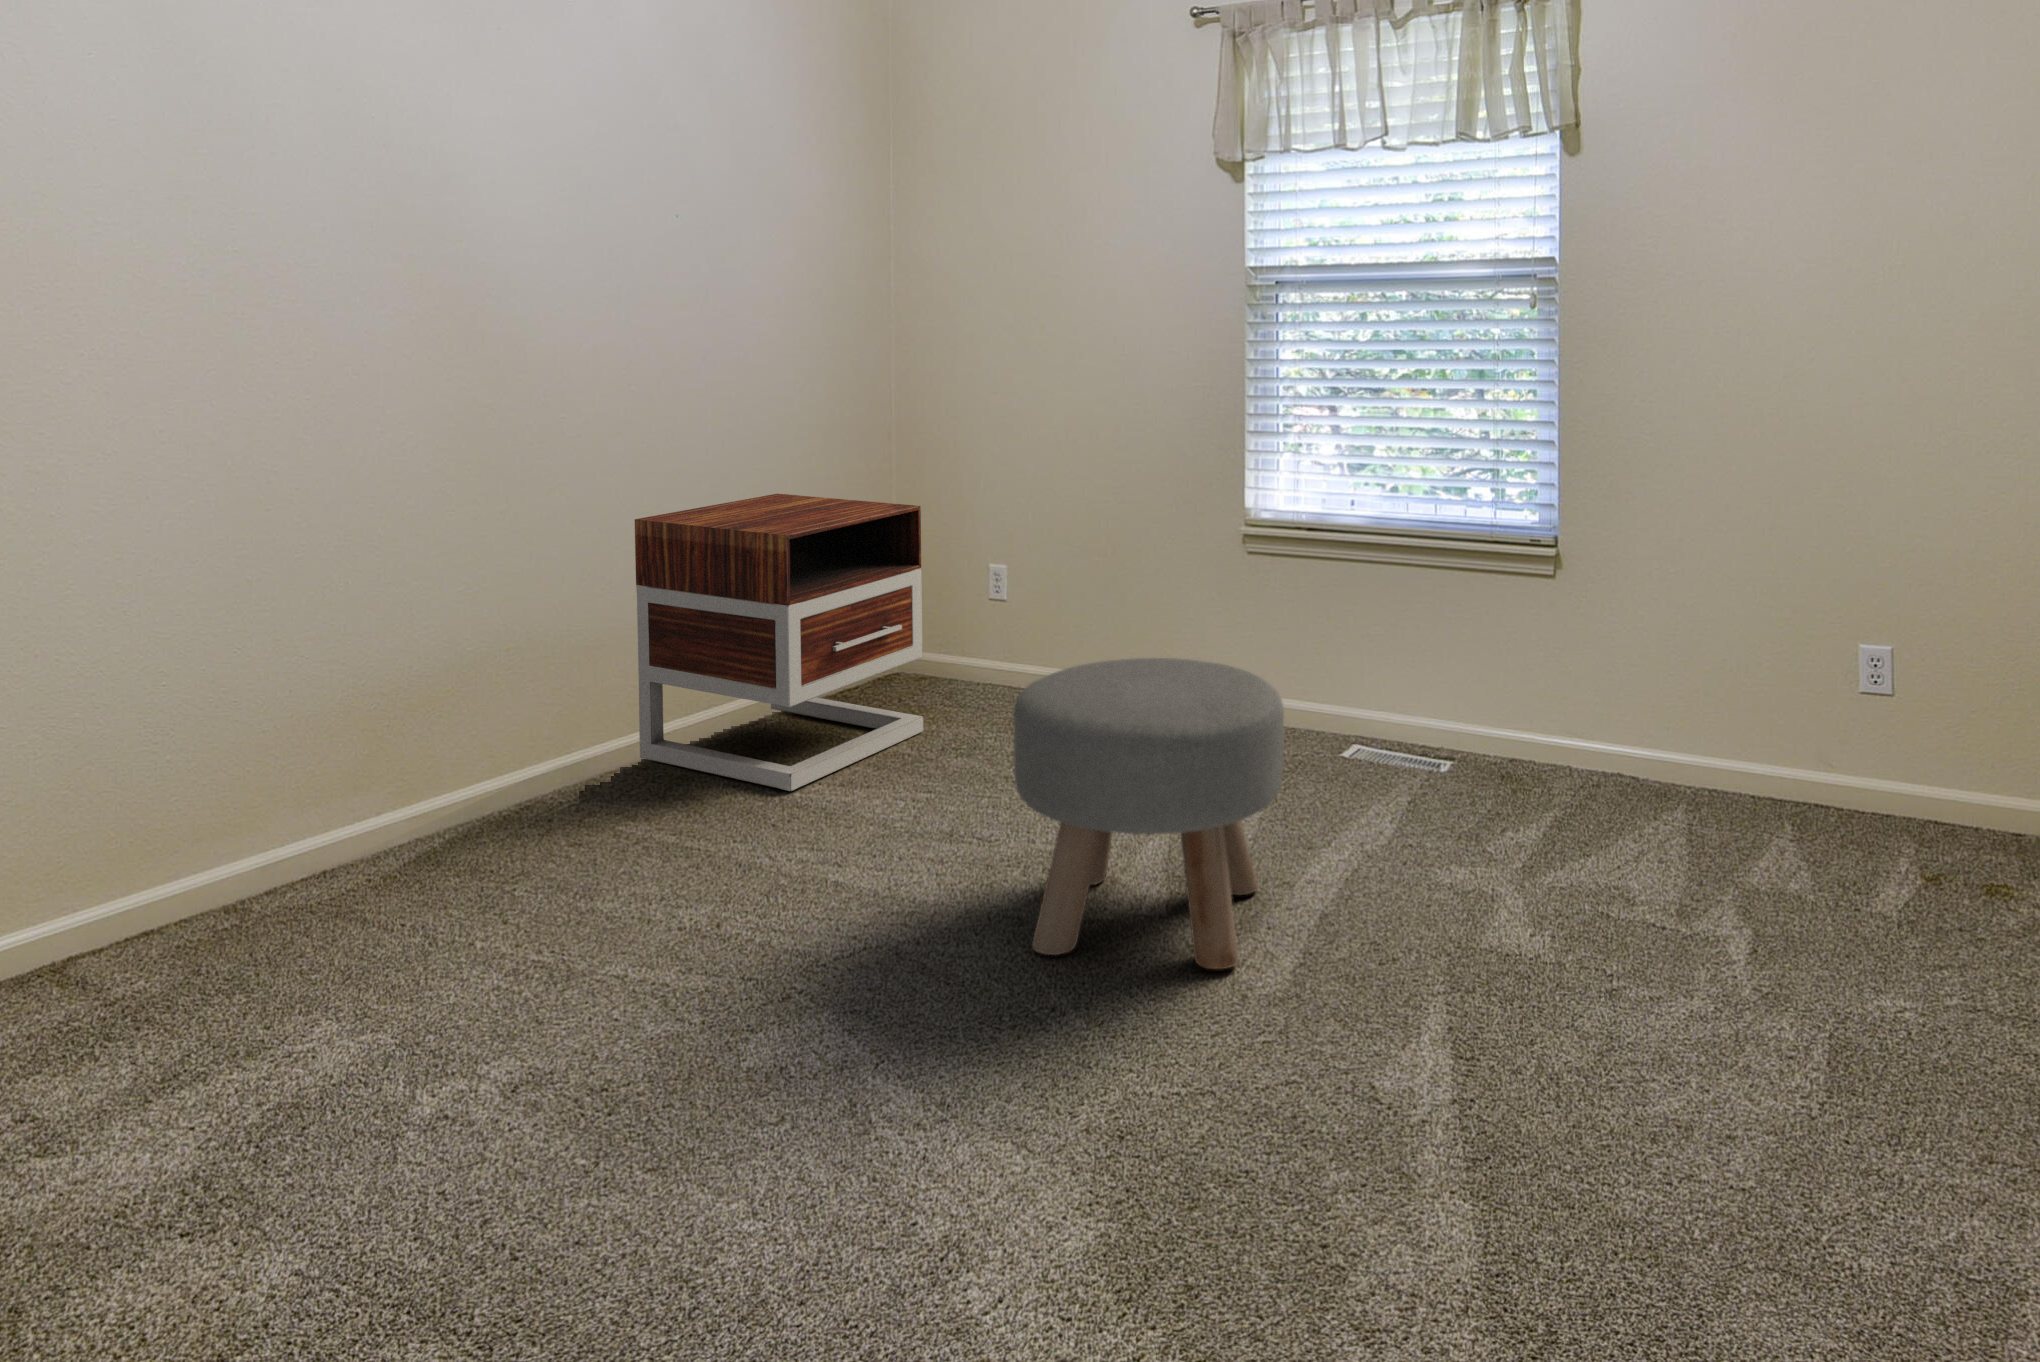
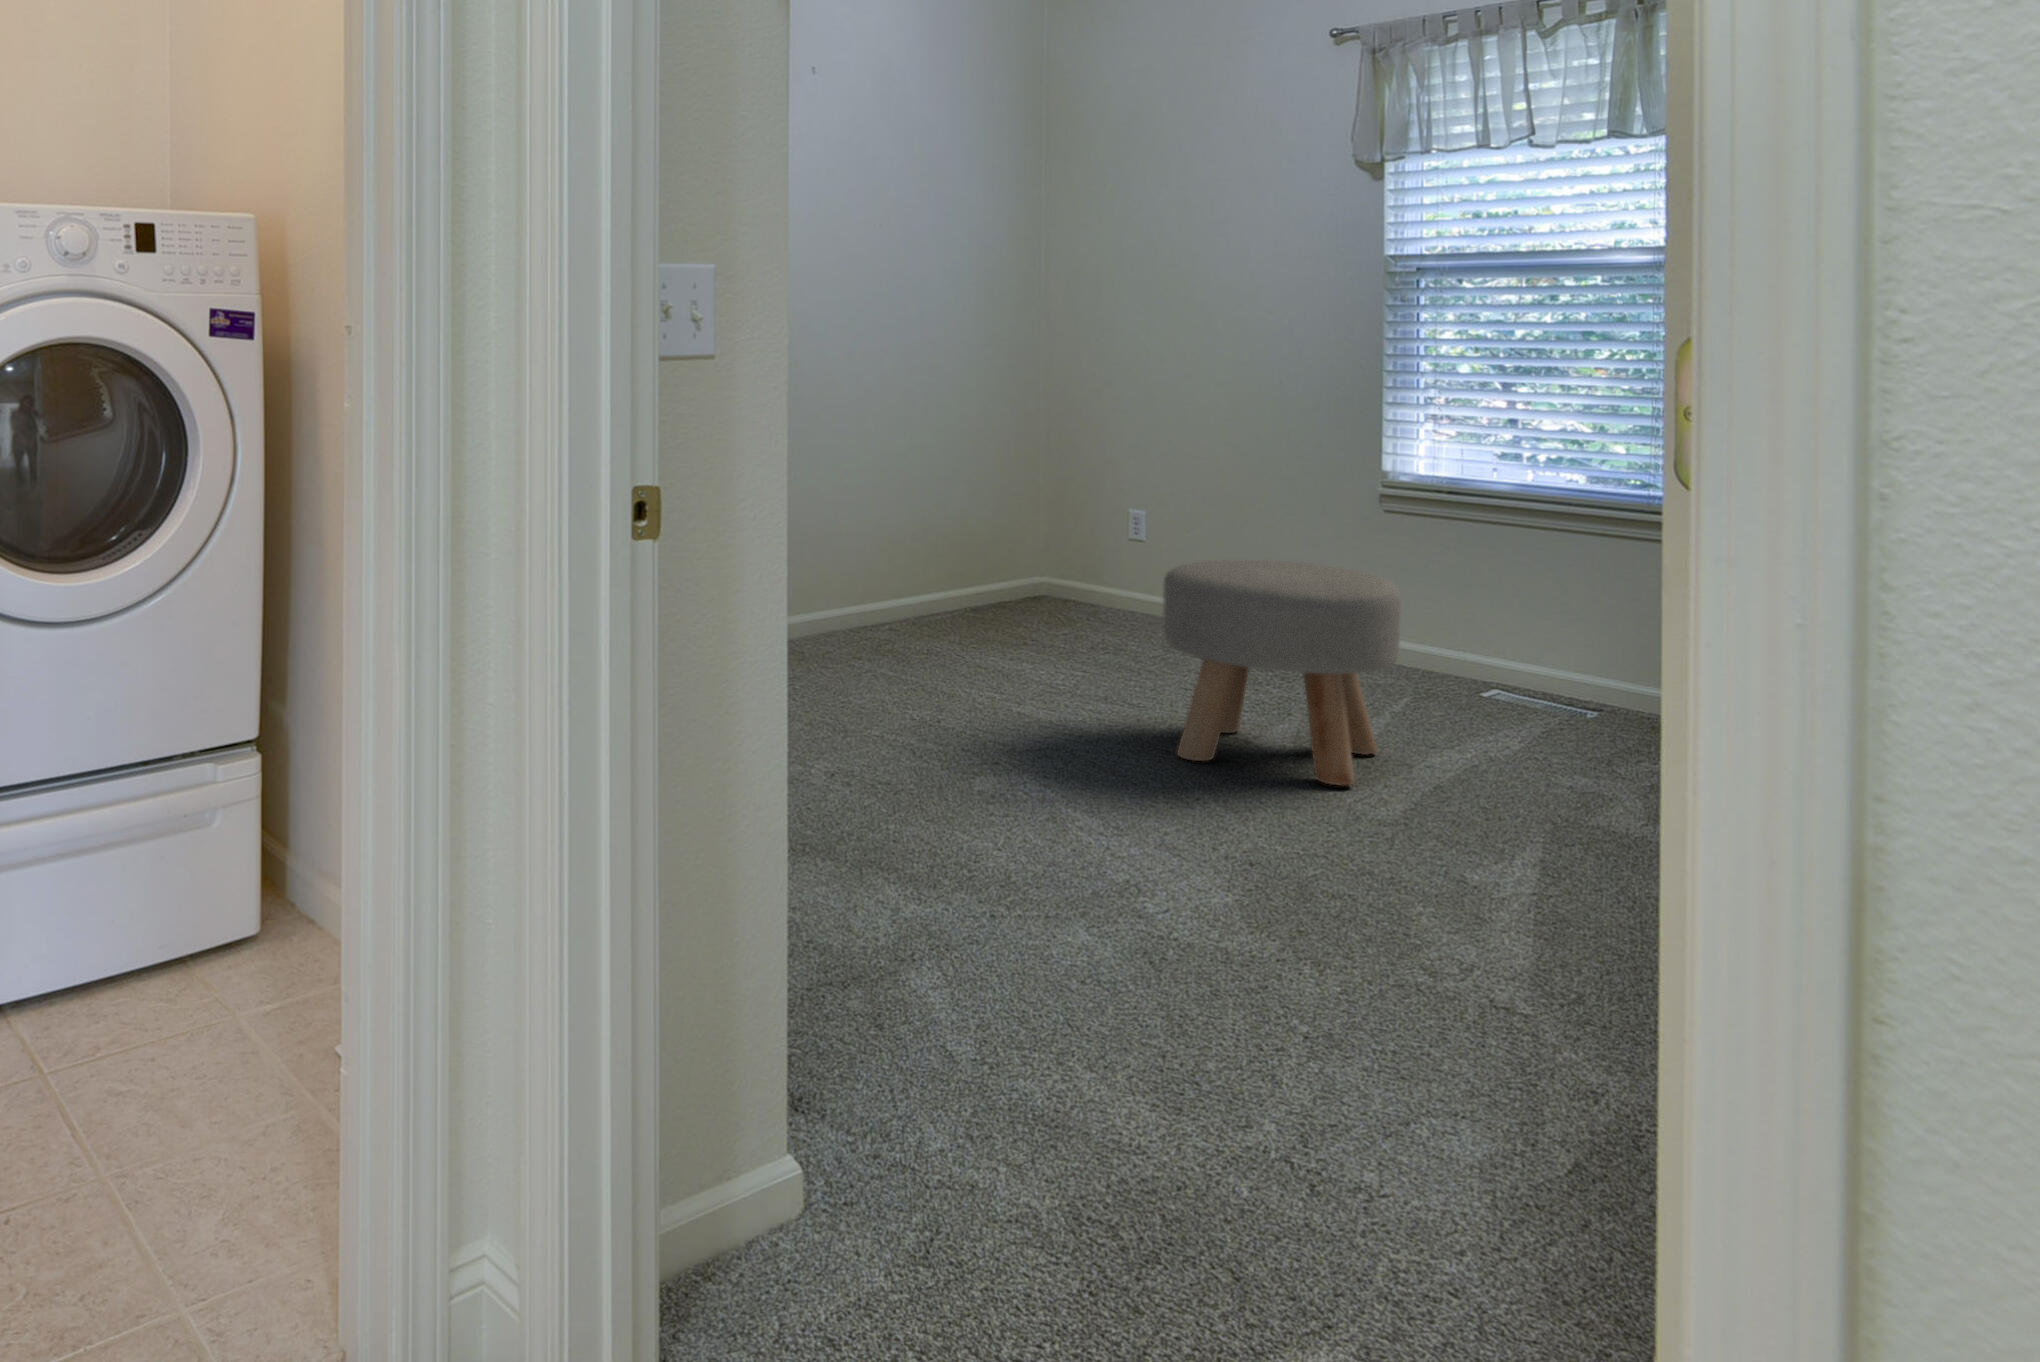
nightstand: present [635,494,923,791] -> none [853,444,1075,658]

